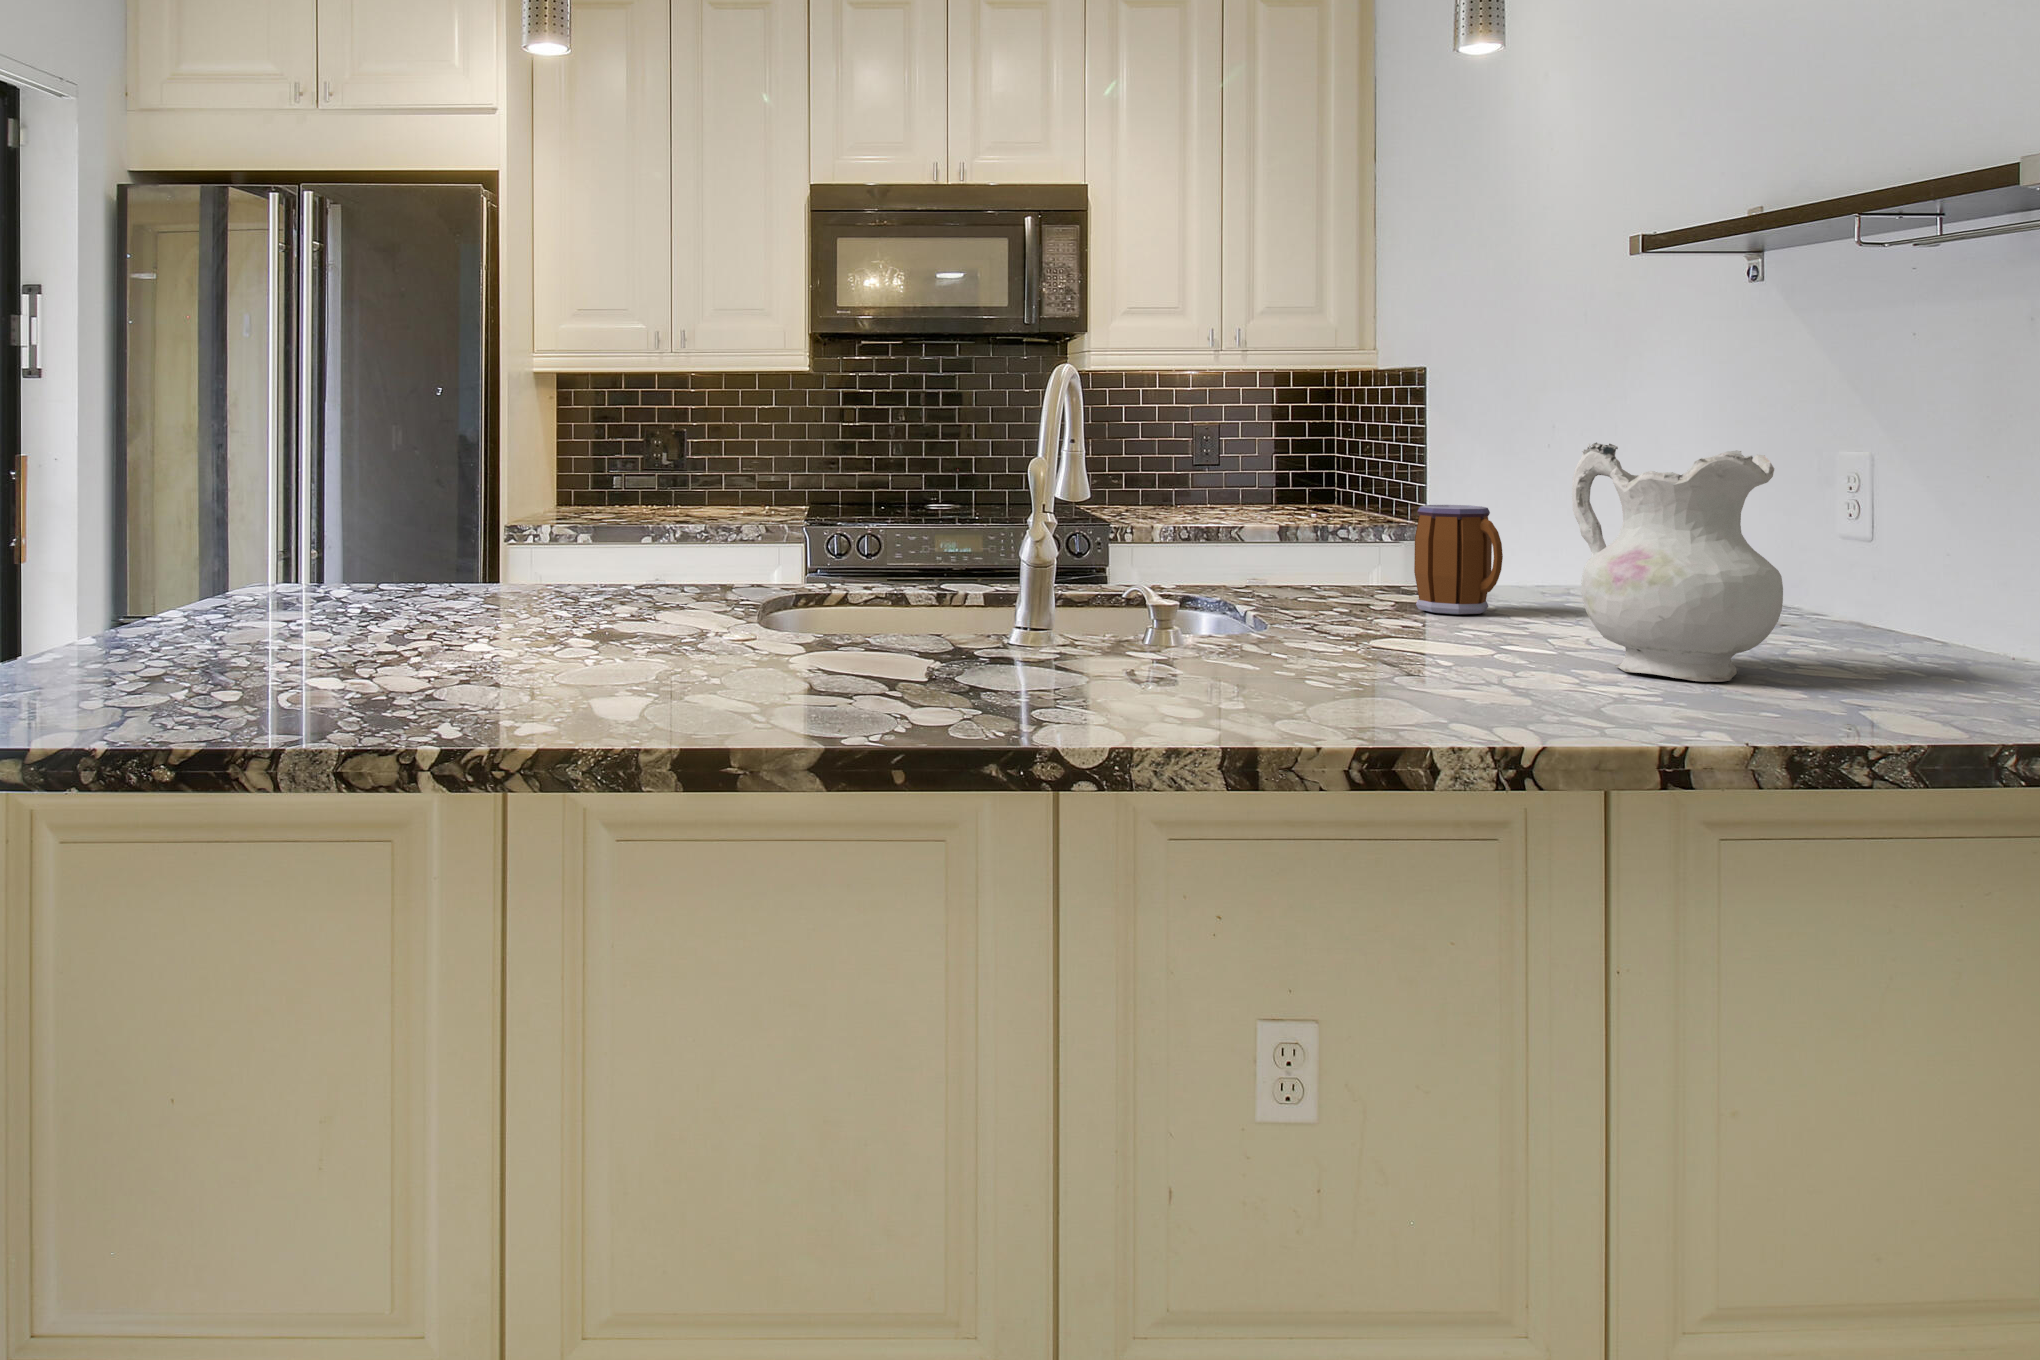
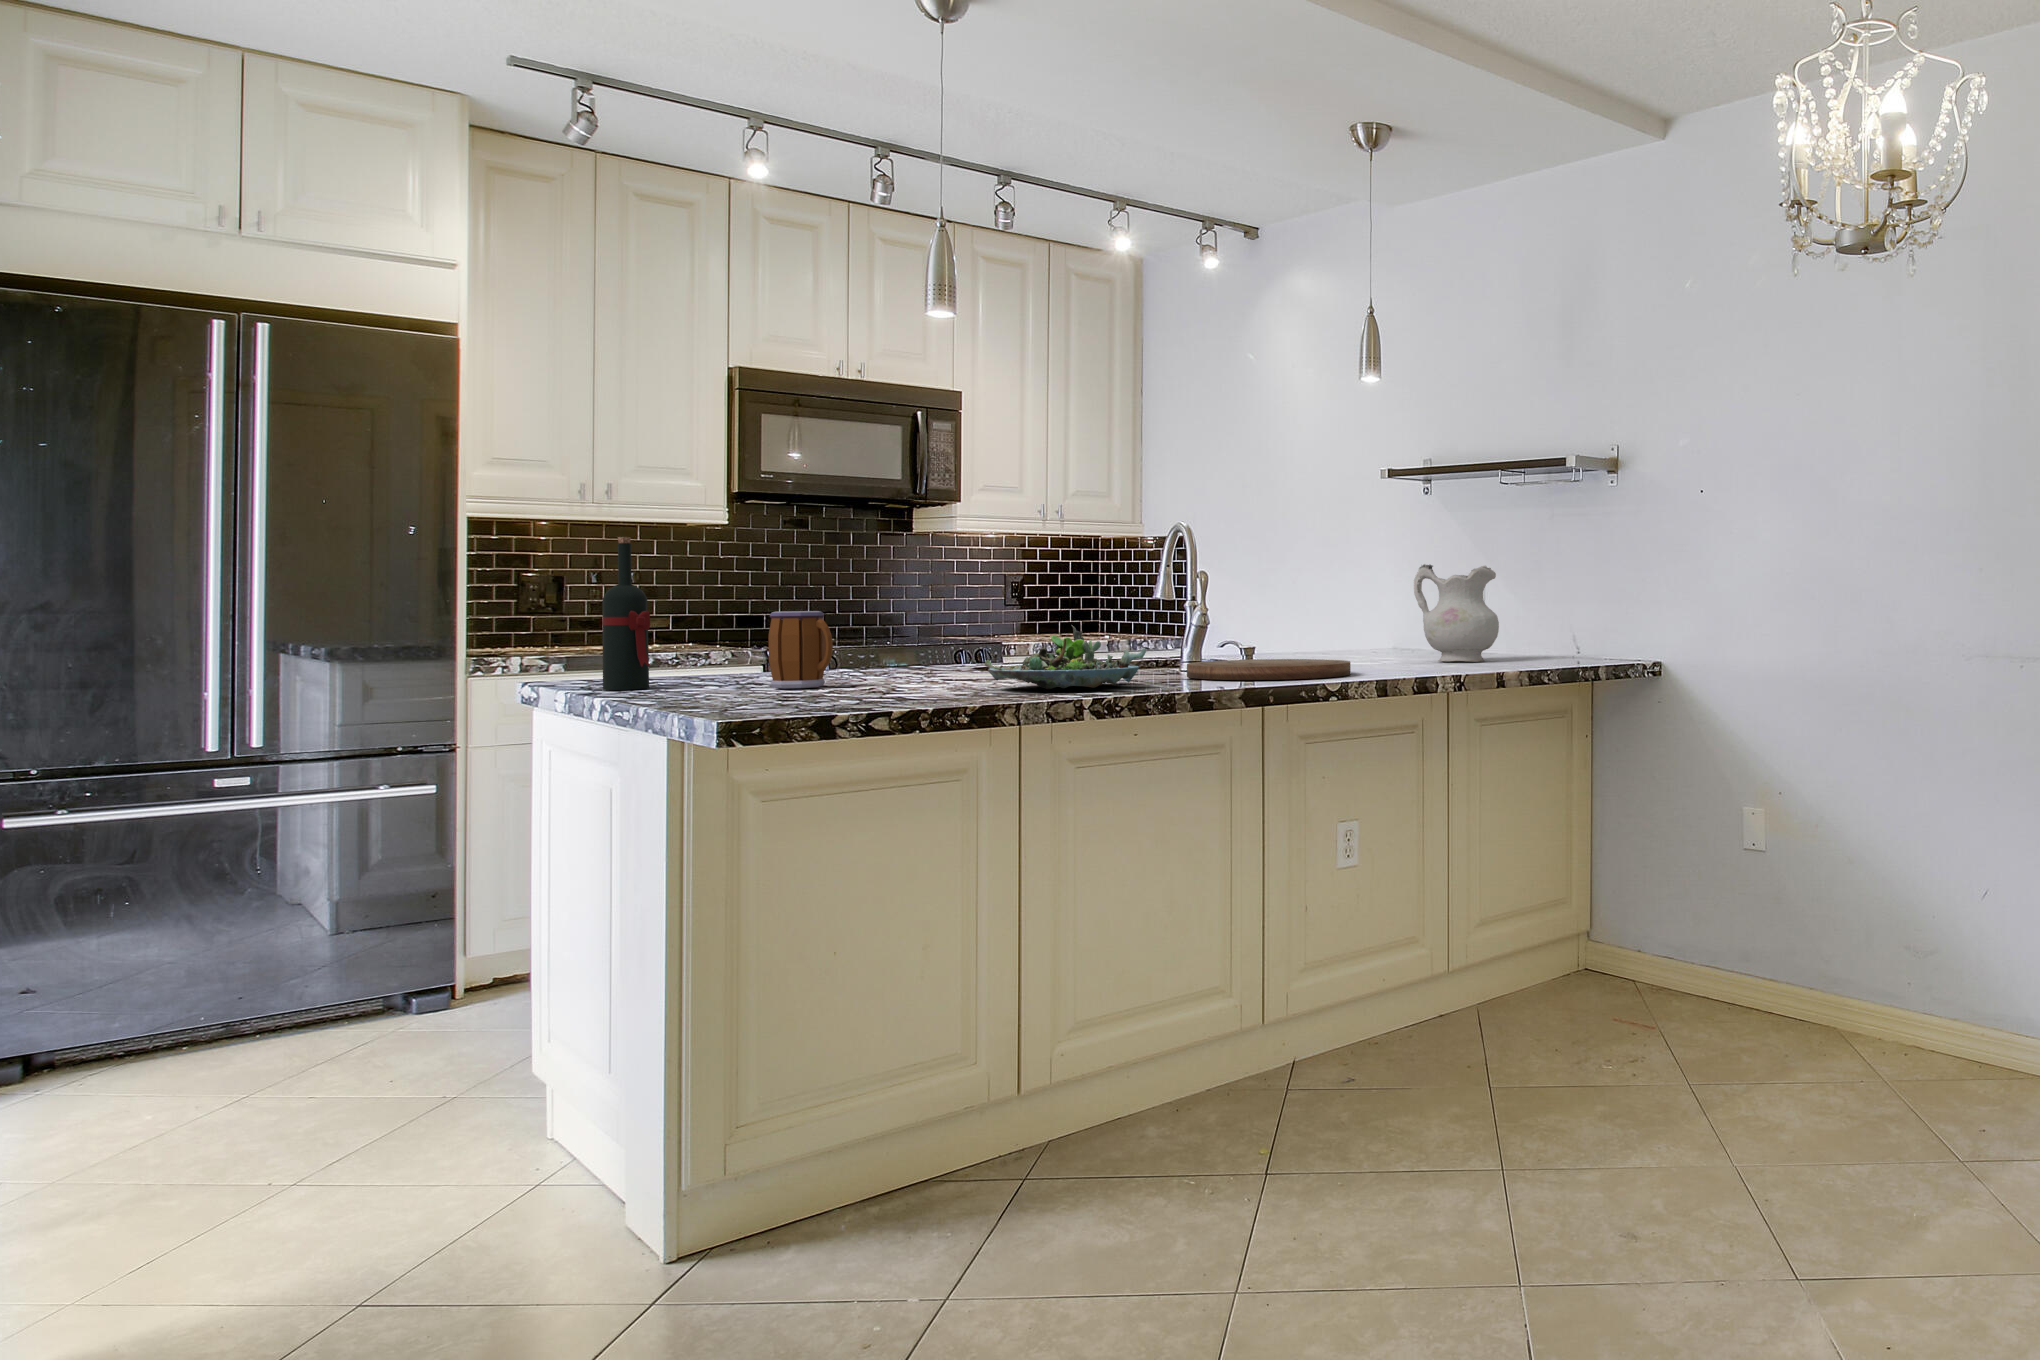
wine bottle: none [272,404,329,608] -> present [602,537,650,690]
mug: present [1414,505,1503,614] -> present [768,611,833,689]
succulent planter: none [460,568,740,706] -> present [985,625,1146,689]
cutting board: none [906,637,1253,722] -> present [1187,659,1351,680]

